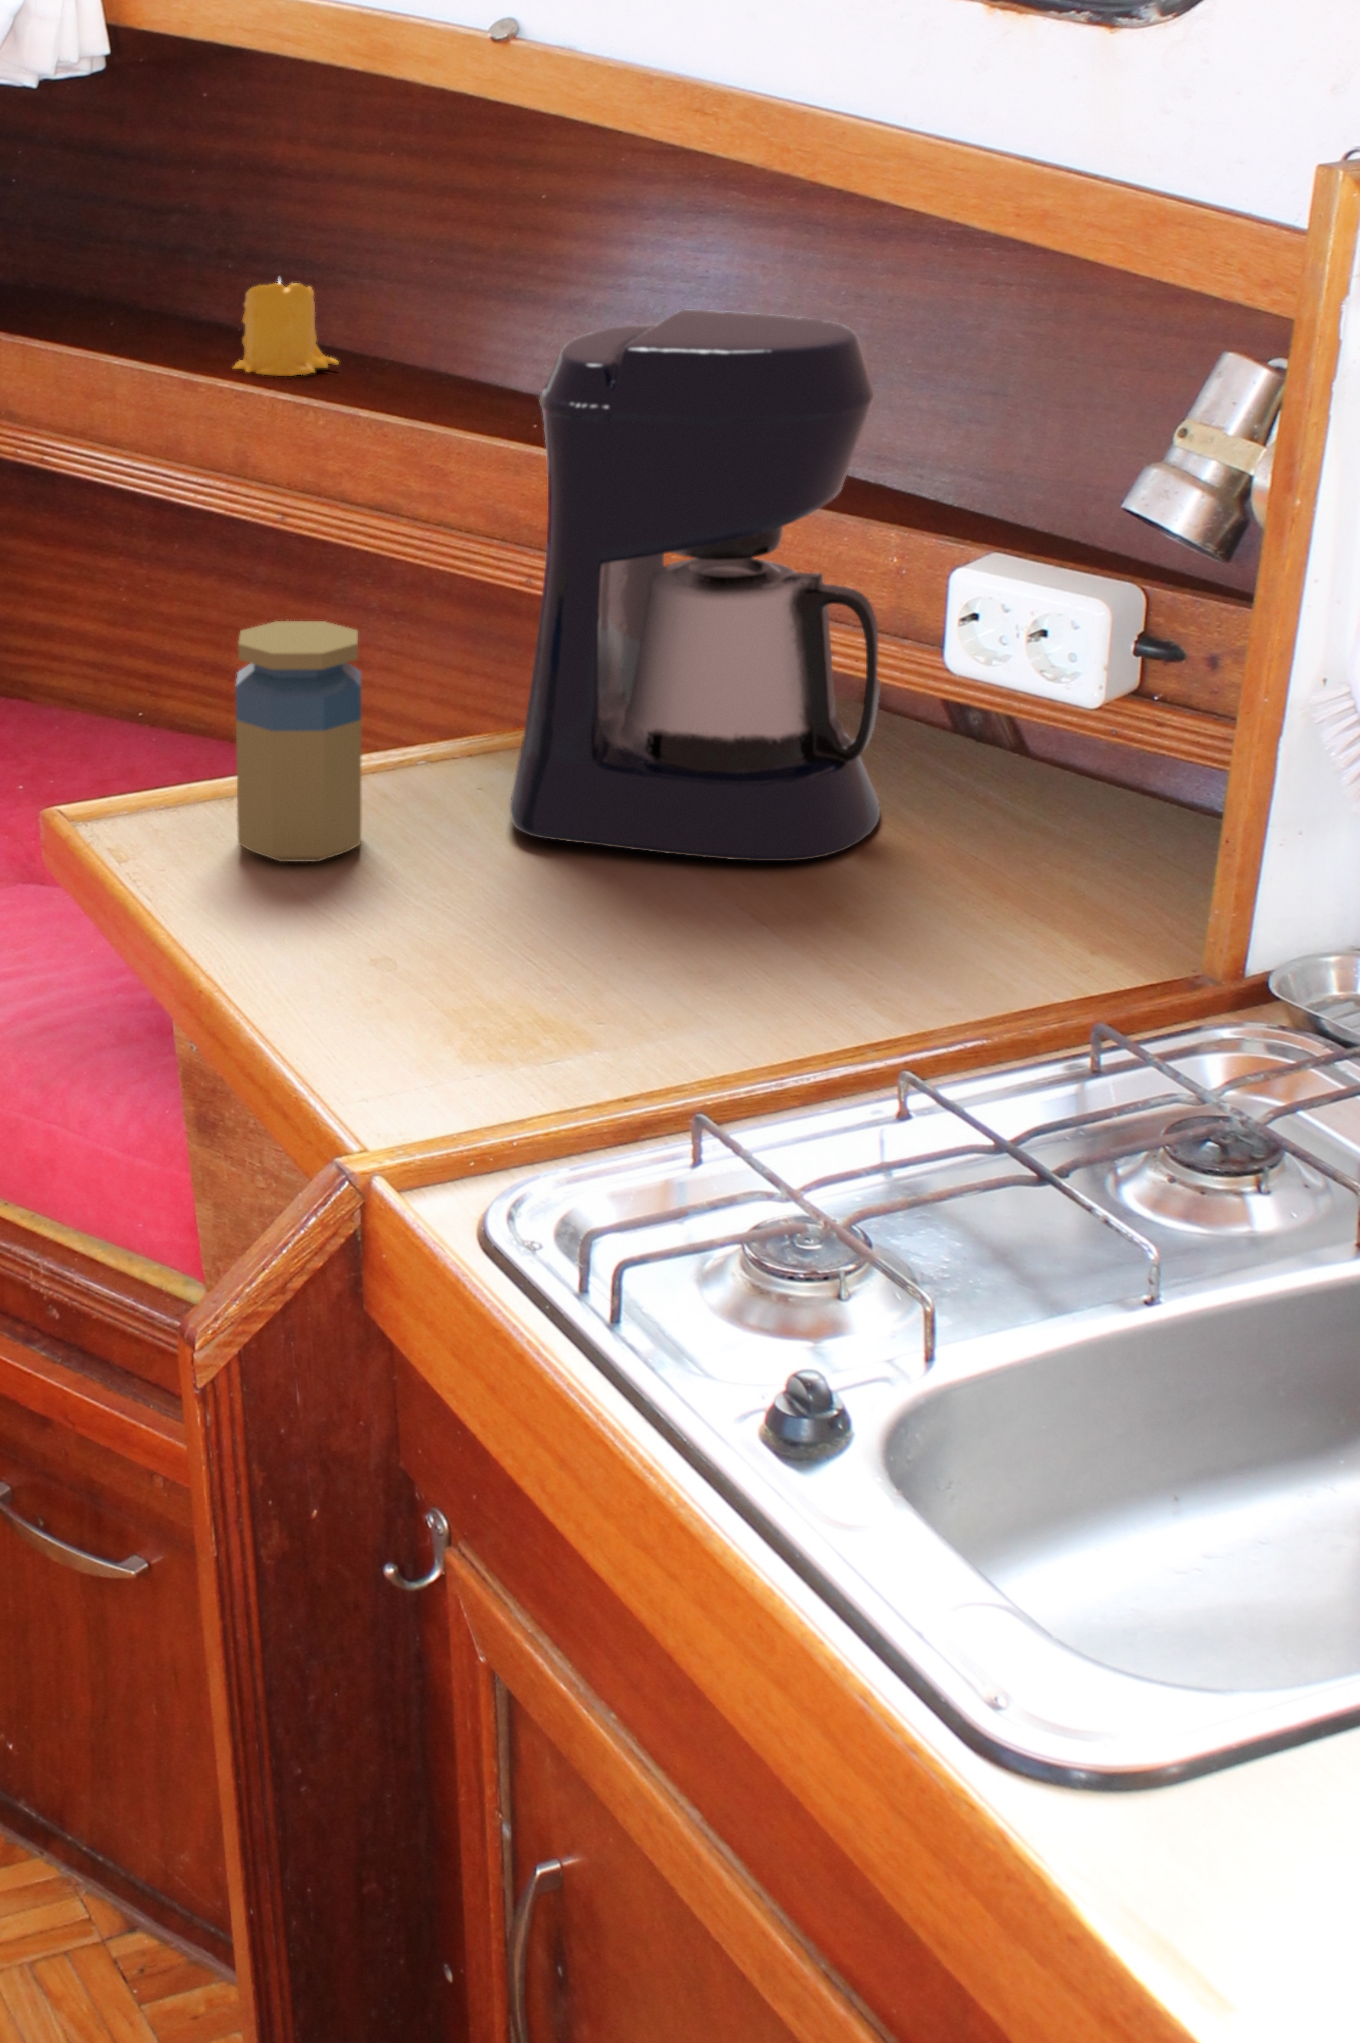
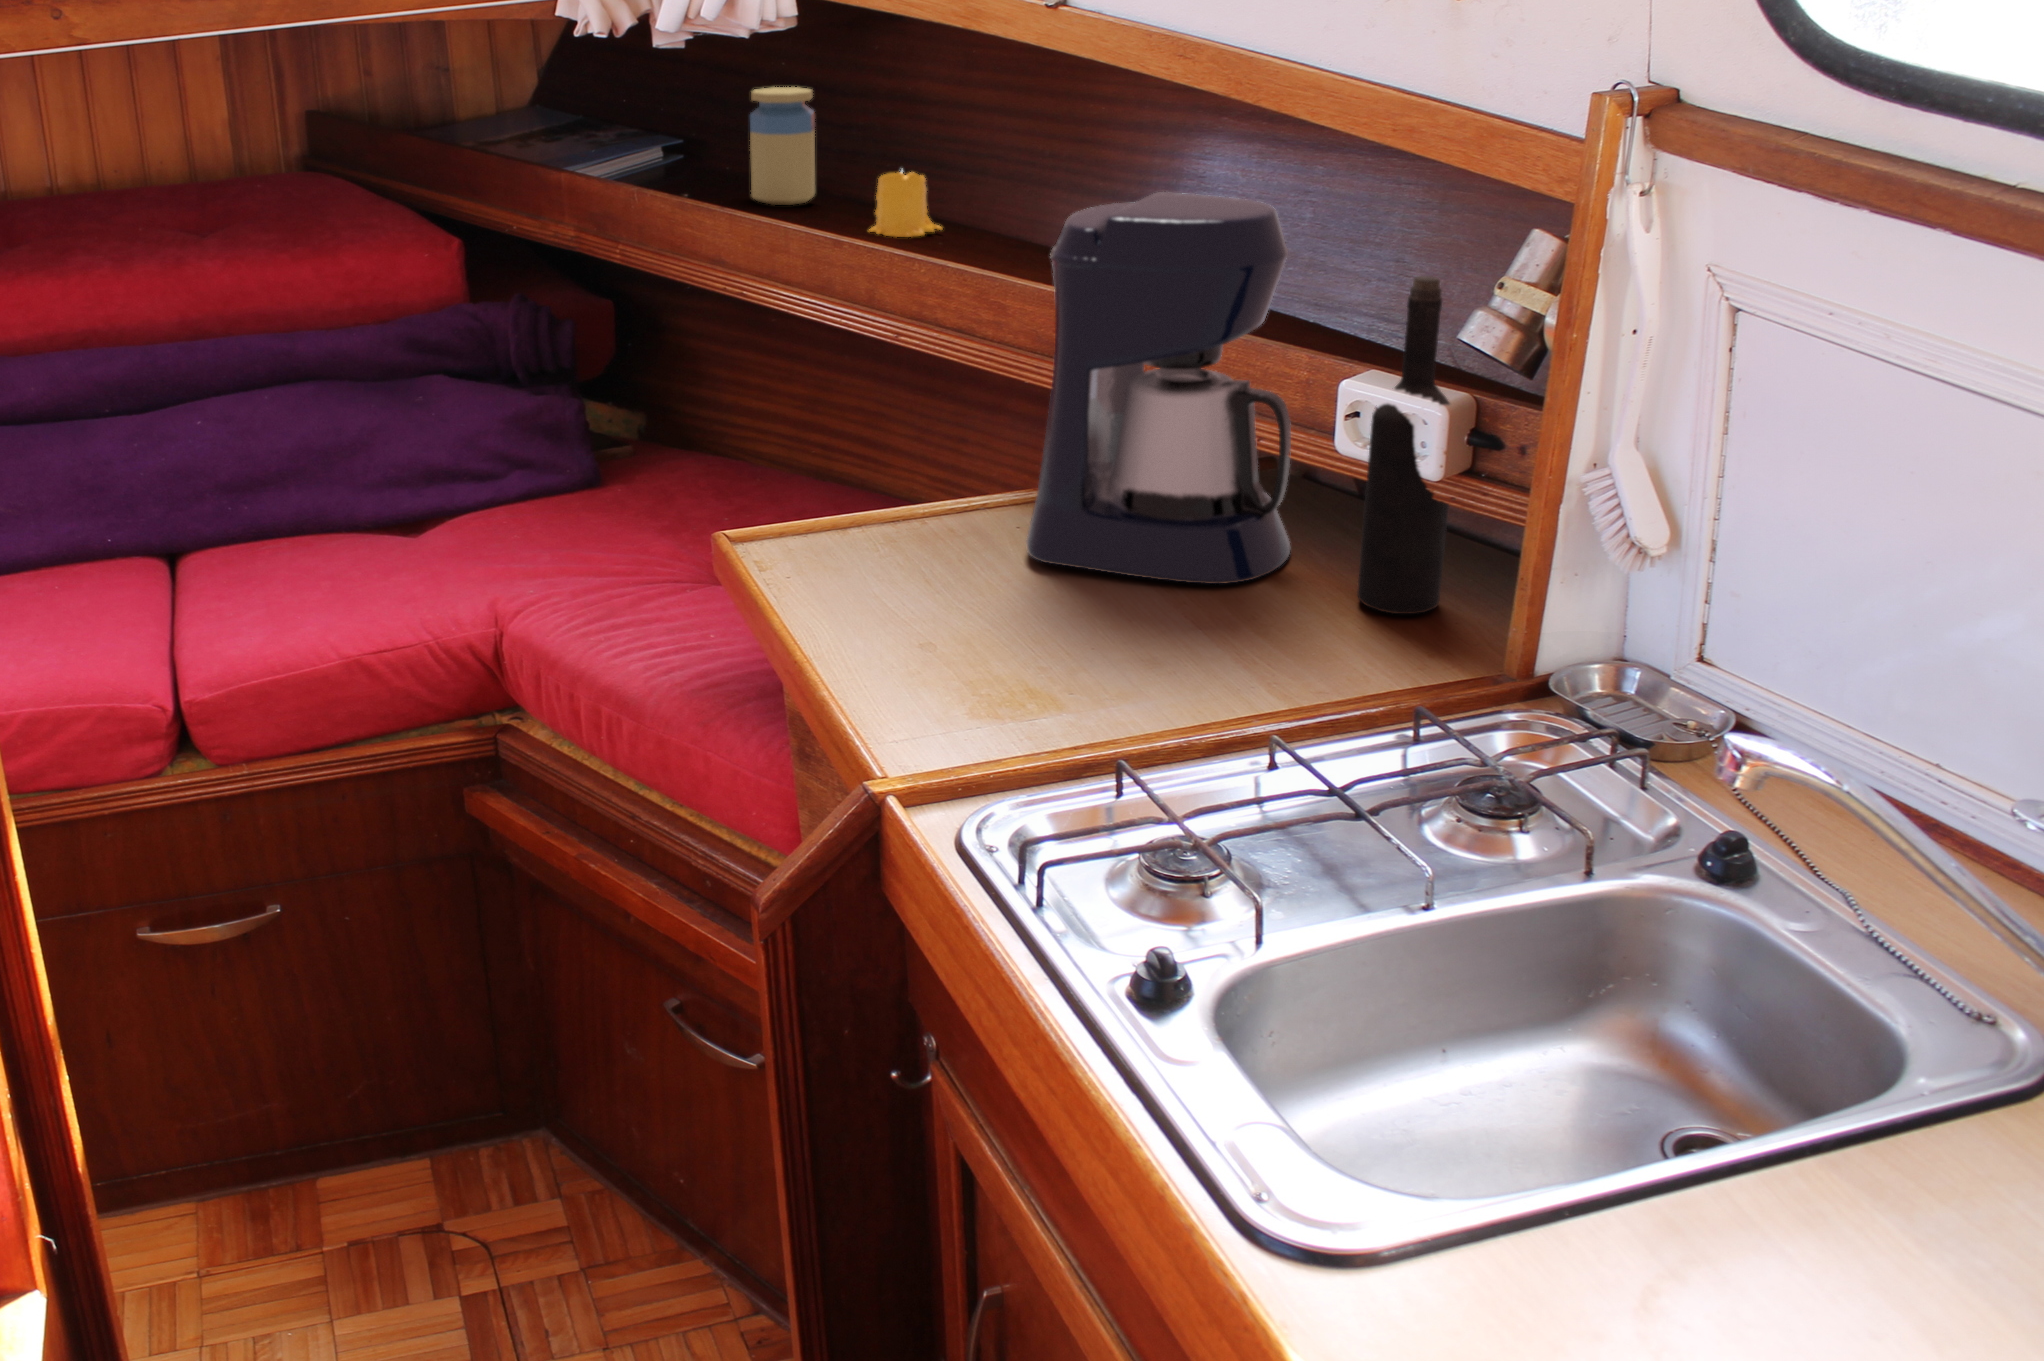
wine bottle: none [984,423,1122,896] -> present [1357,276,1450,614]
jar: present [235,621,361,862] -> present [750,87,815,205]

